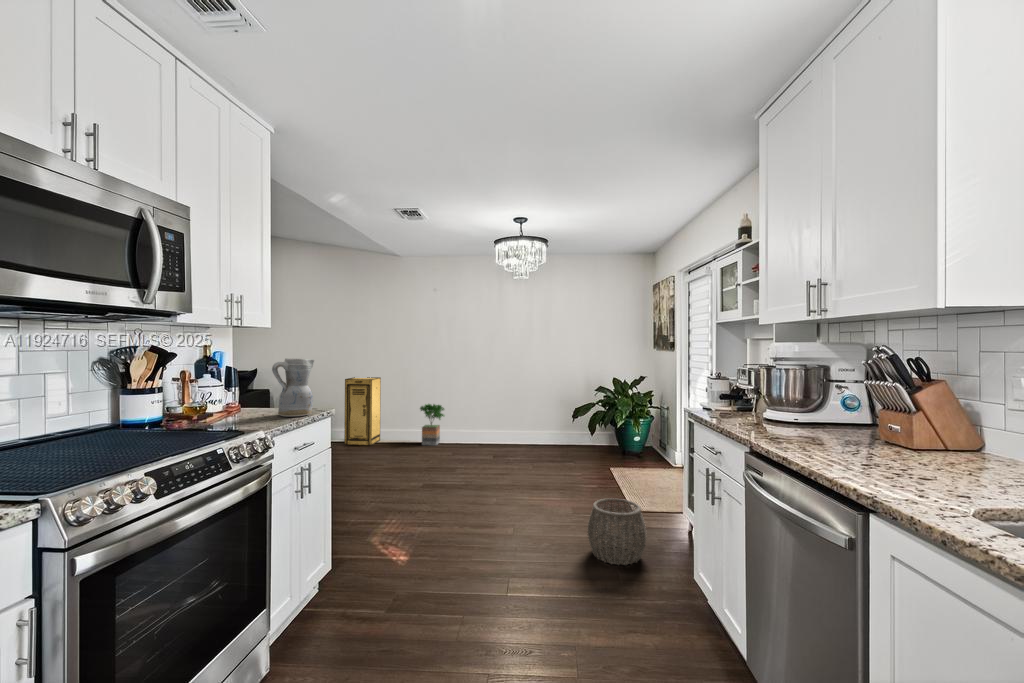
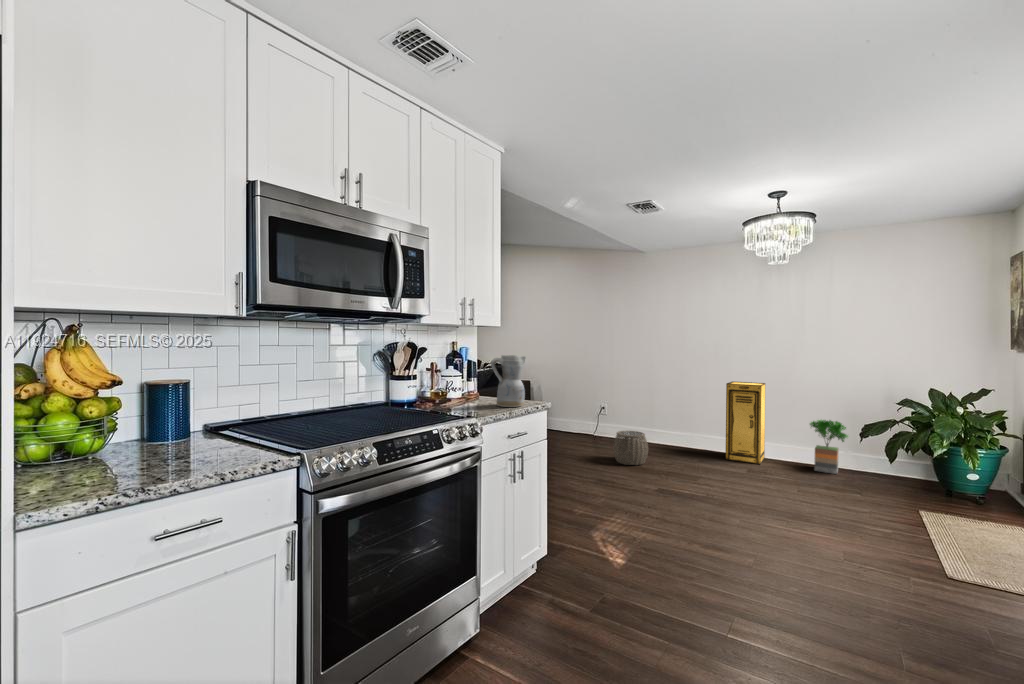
storage cabinet: present [344,377,381,446] -> present [725,381,765,464]
potted tree: present [420,404,444,445] -> present [810,420,848,474]
woven basket: present [588,498,646,565] -> present [613,431,648,465]

